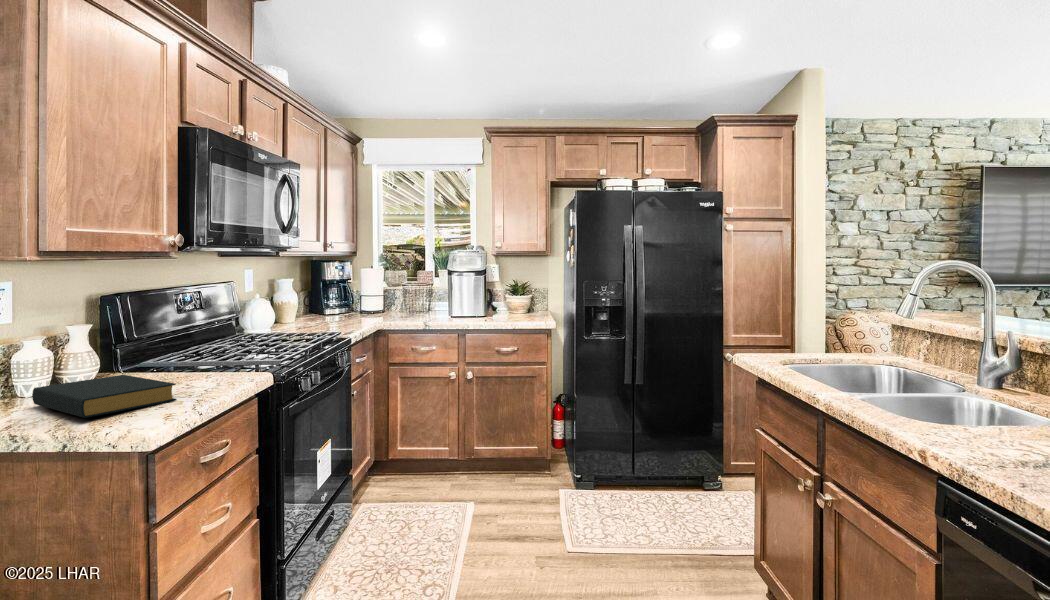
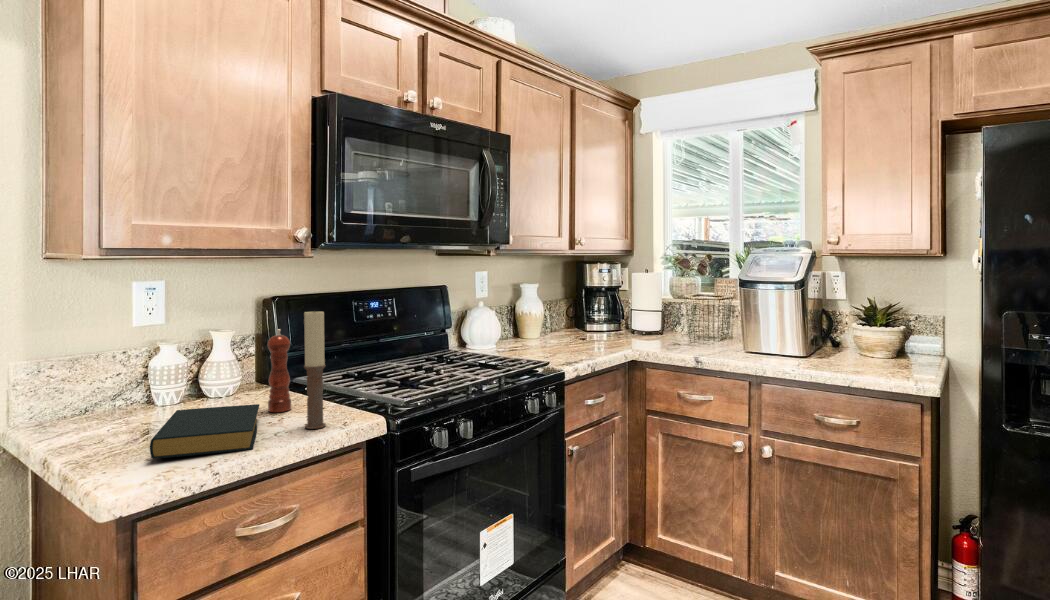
candle: none [194,285,215,384] -> present [304,309,326,429]
pepper mill: none [119,308,146,383] -> present [268,329,291,412]

